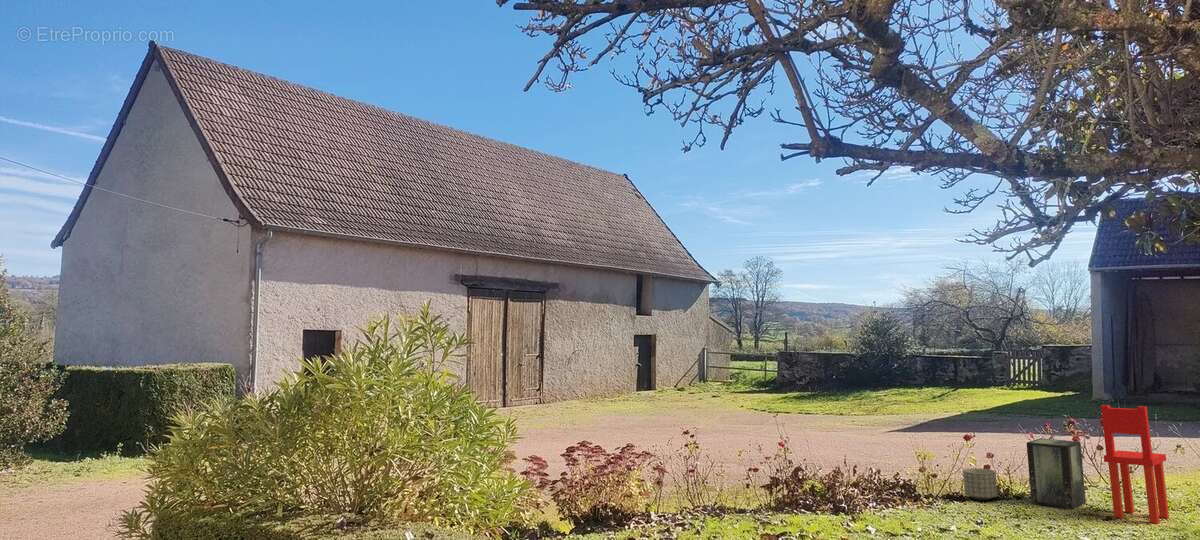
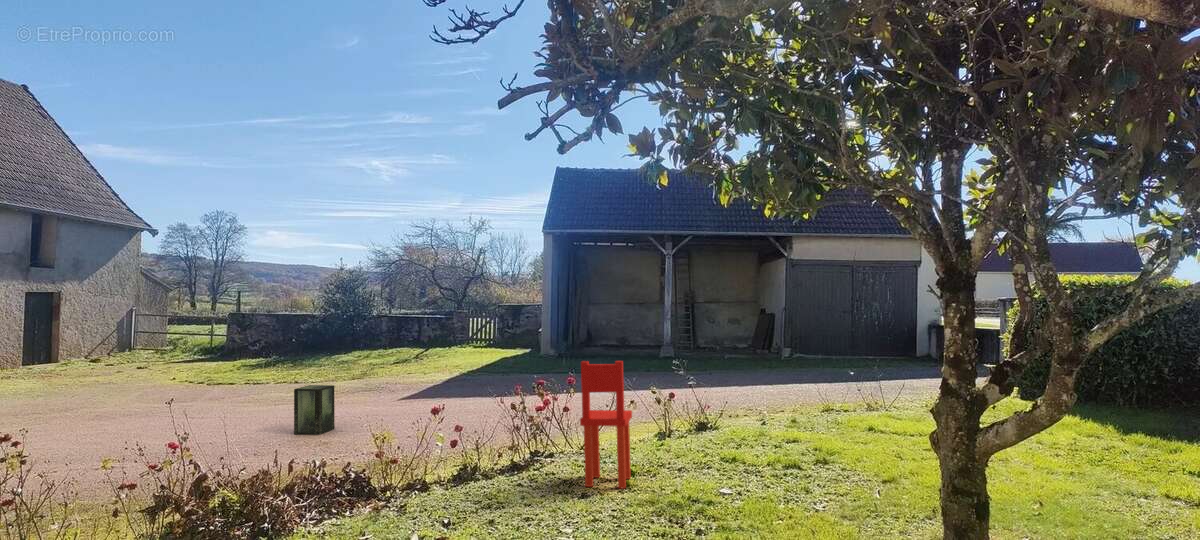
storage box: present [1027,438,1086,509] -> present [294,385,335,435]
planter: present [963,468,997,501] -> none [429,446,466,487]

